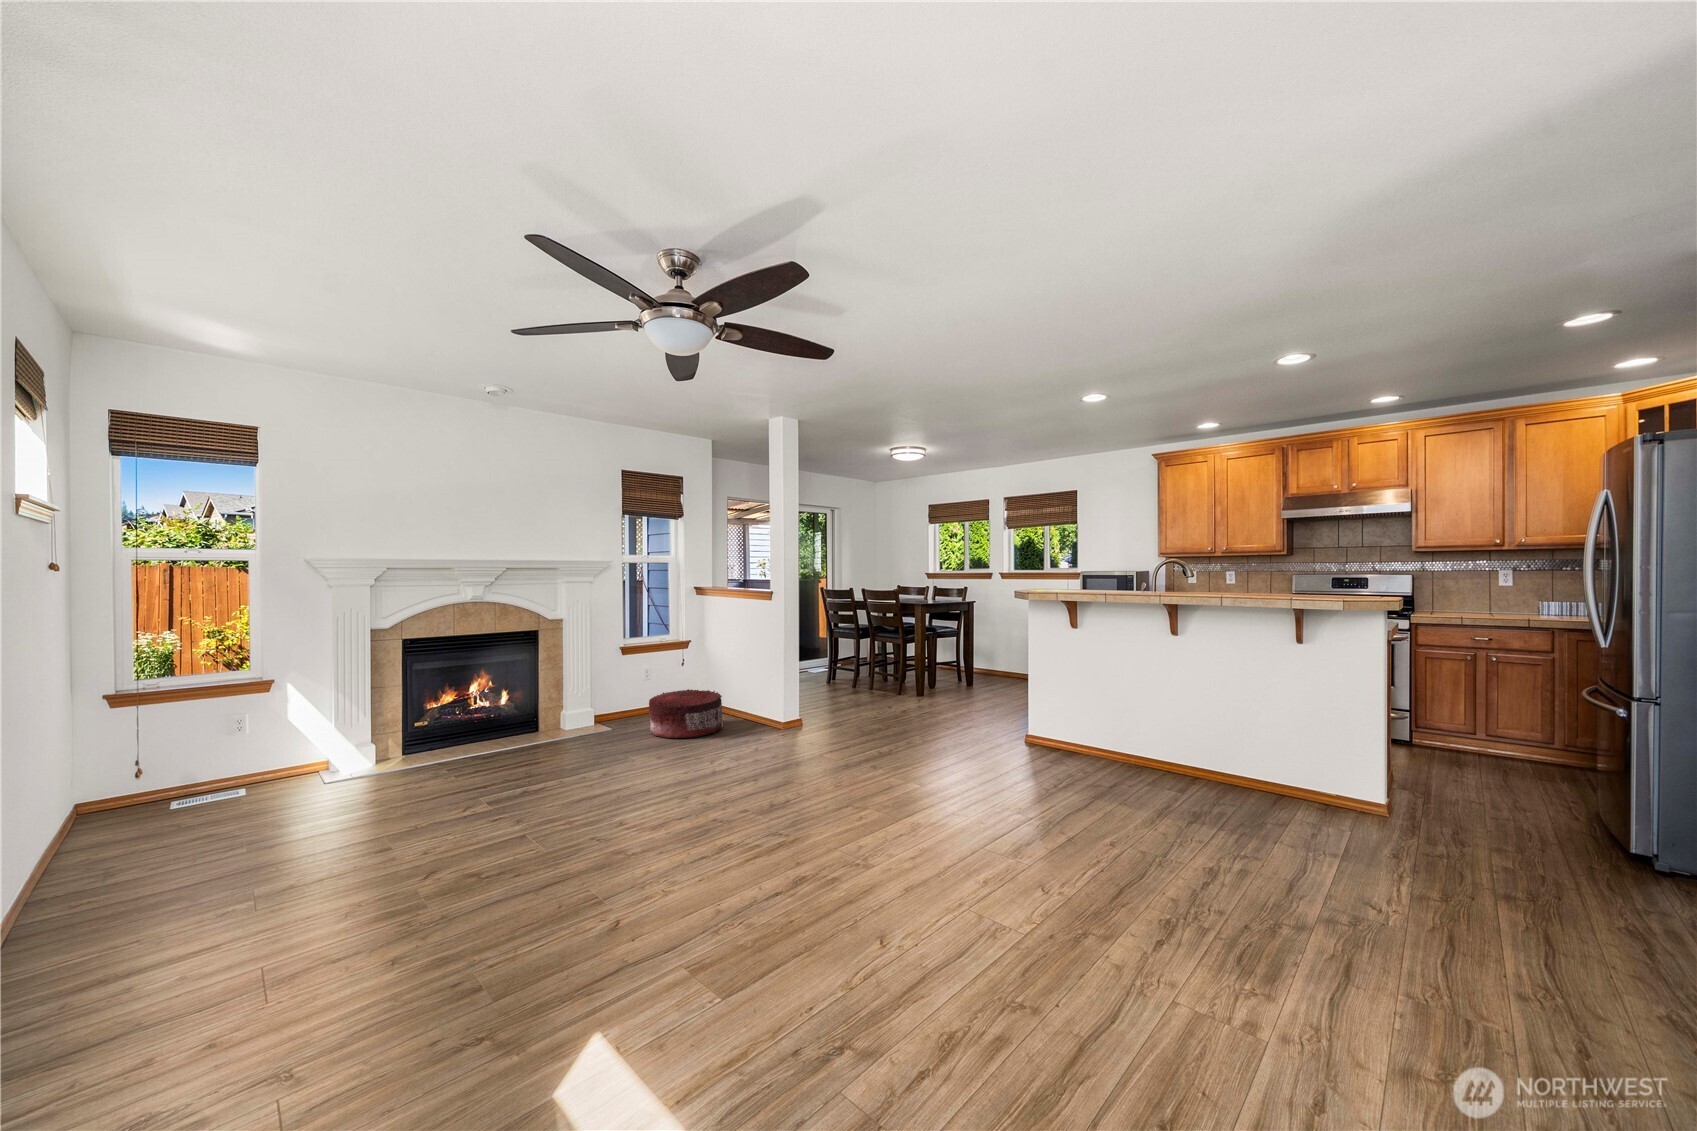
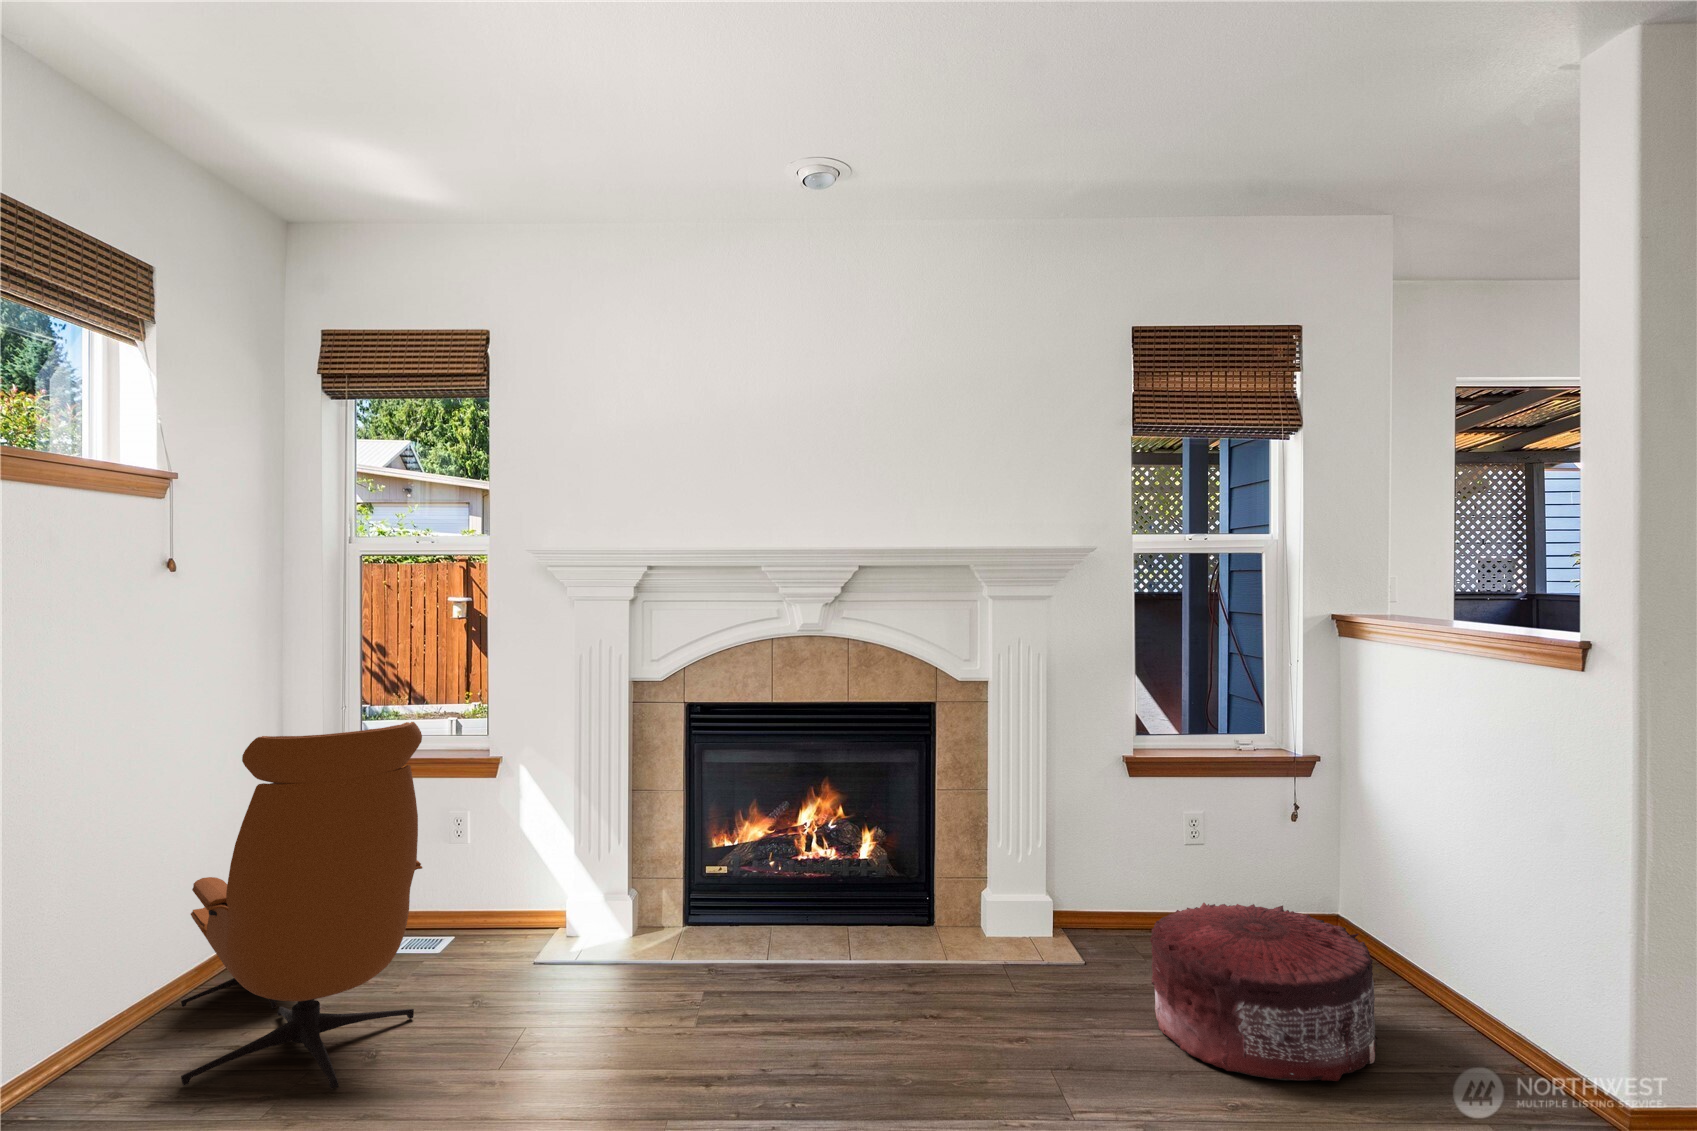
lounge chair: none [74,644,335,851] -> present [181,722,422,1089]

